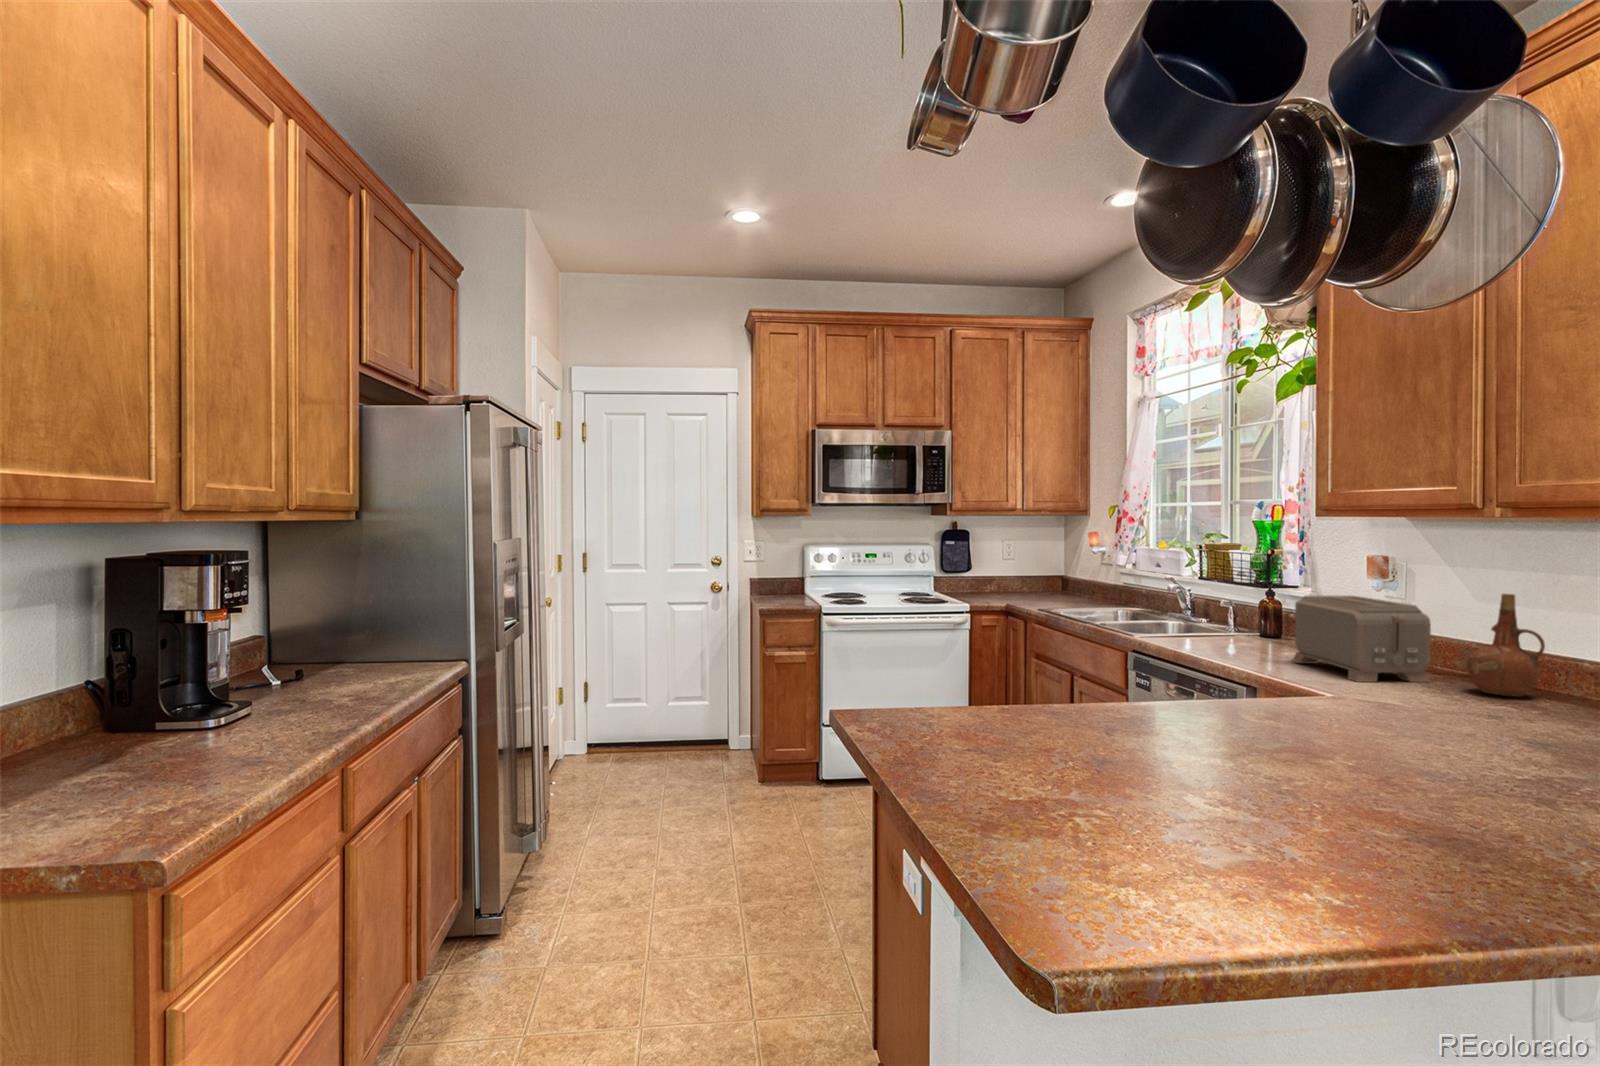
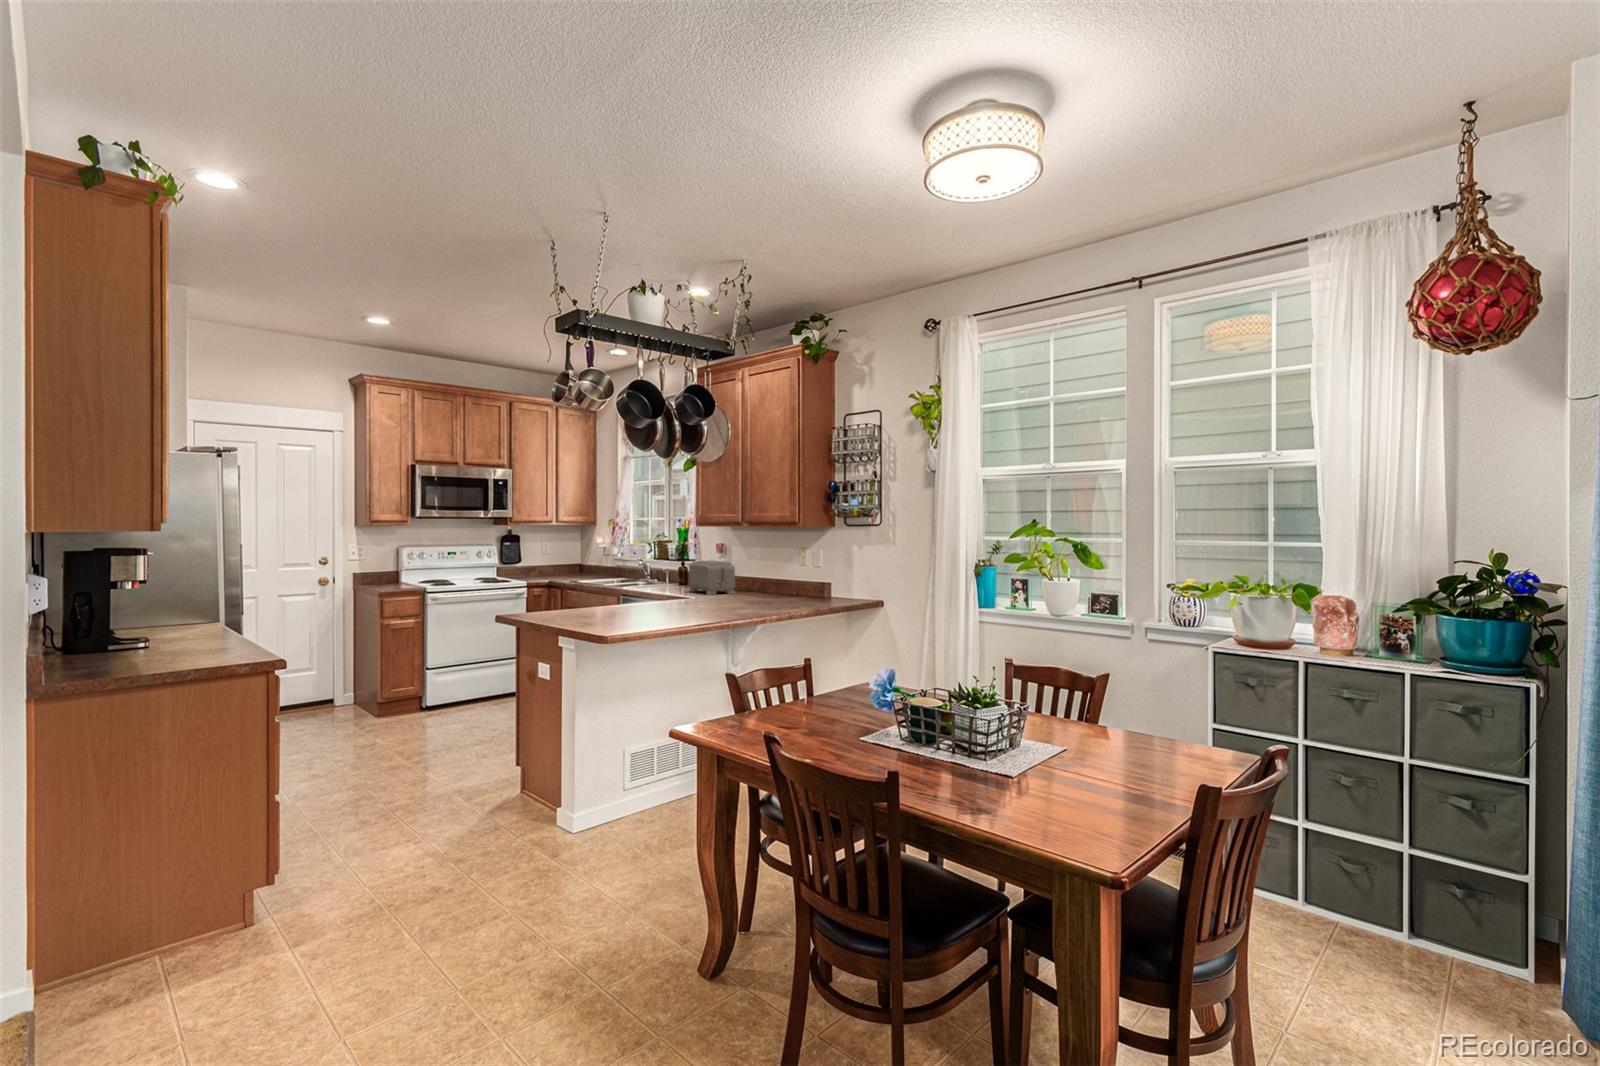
ceramic pitcher: present [1466,594,1545,697] -> none [744,555,767,594]

